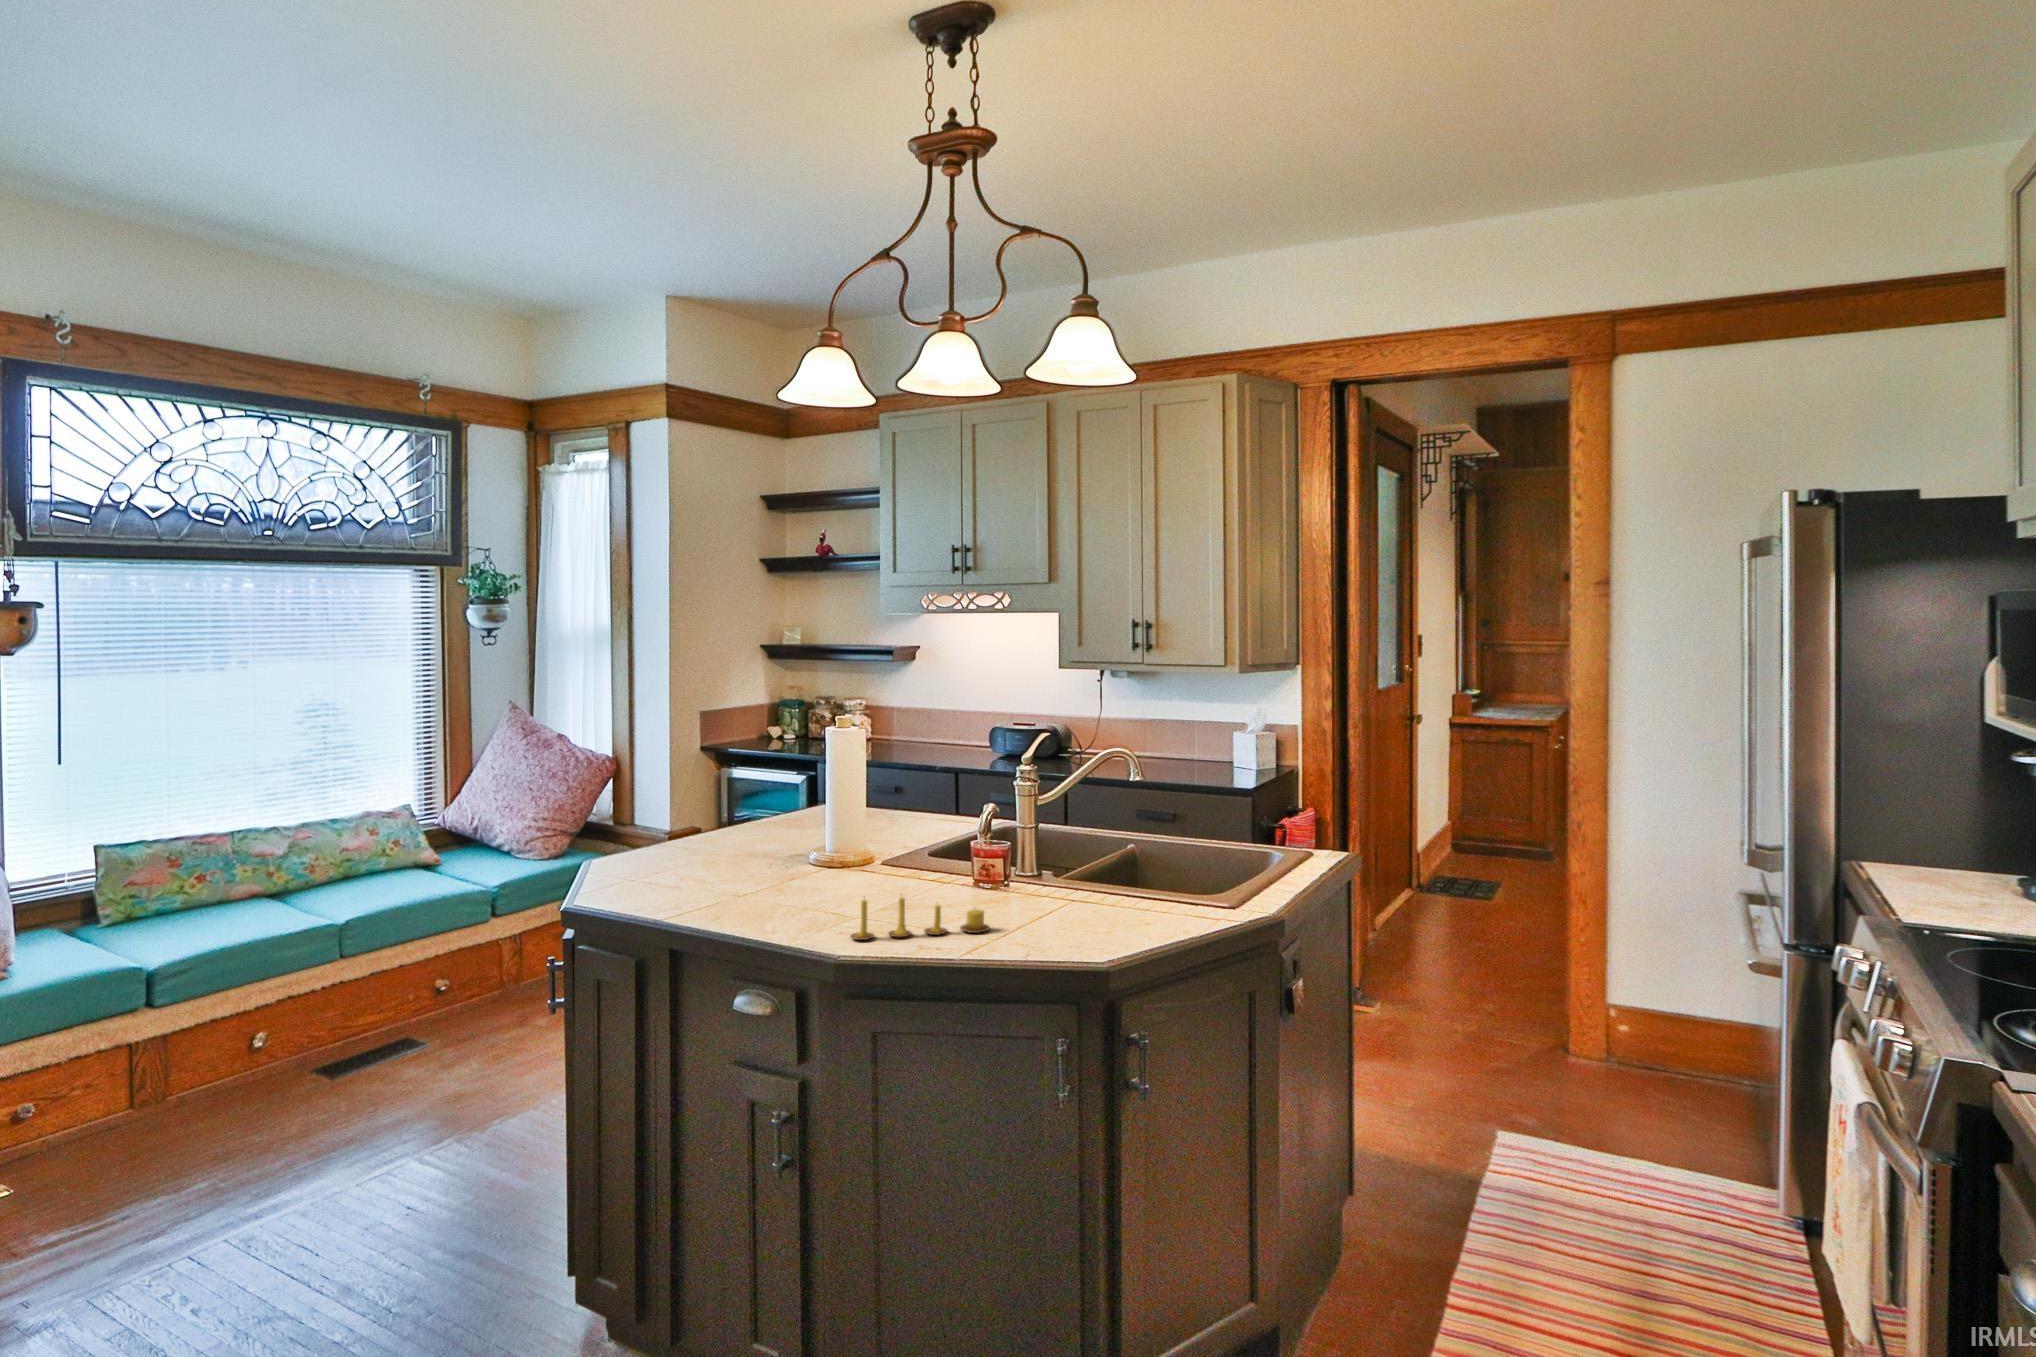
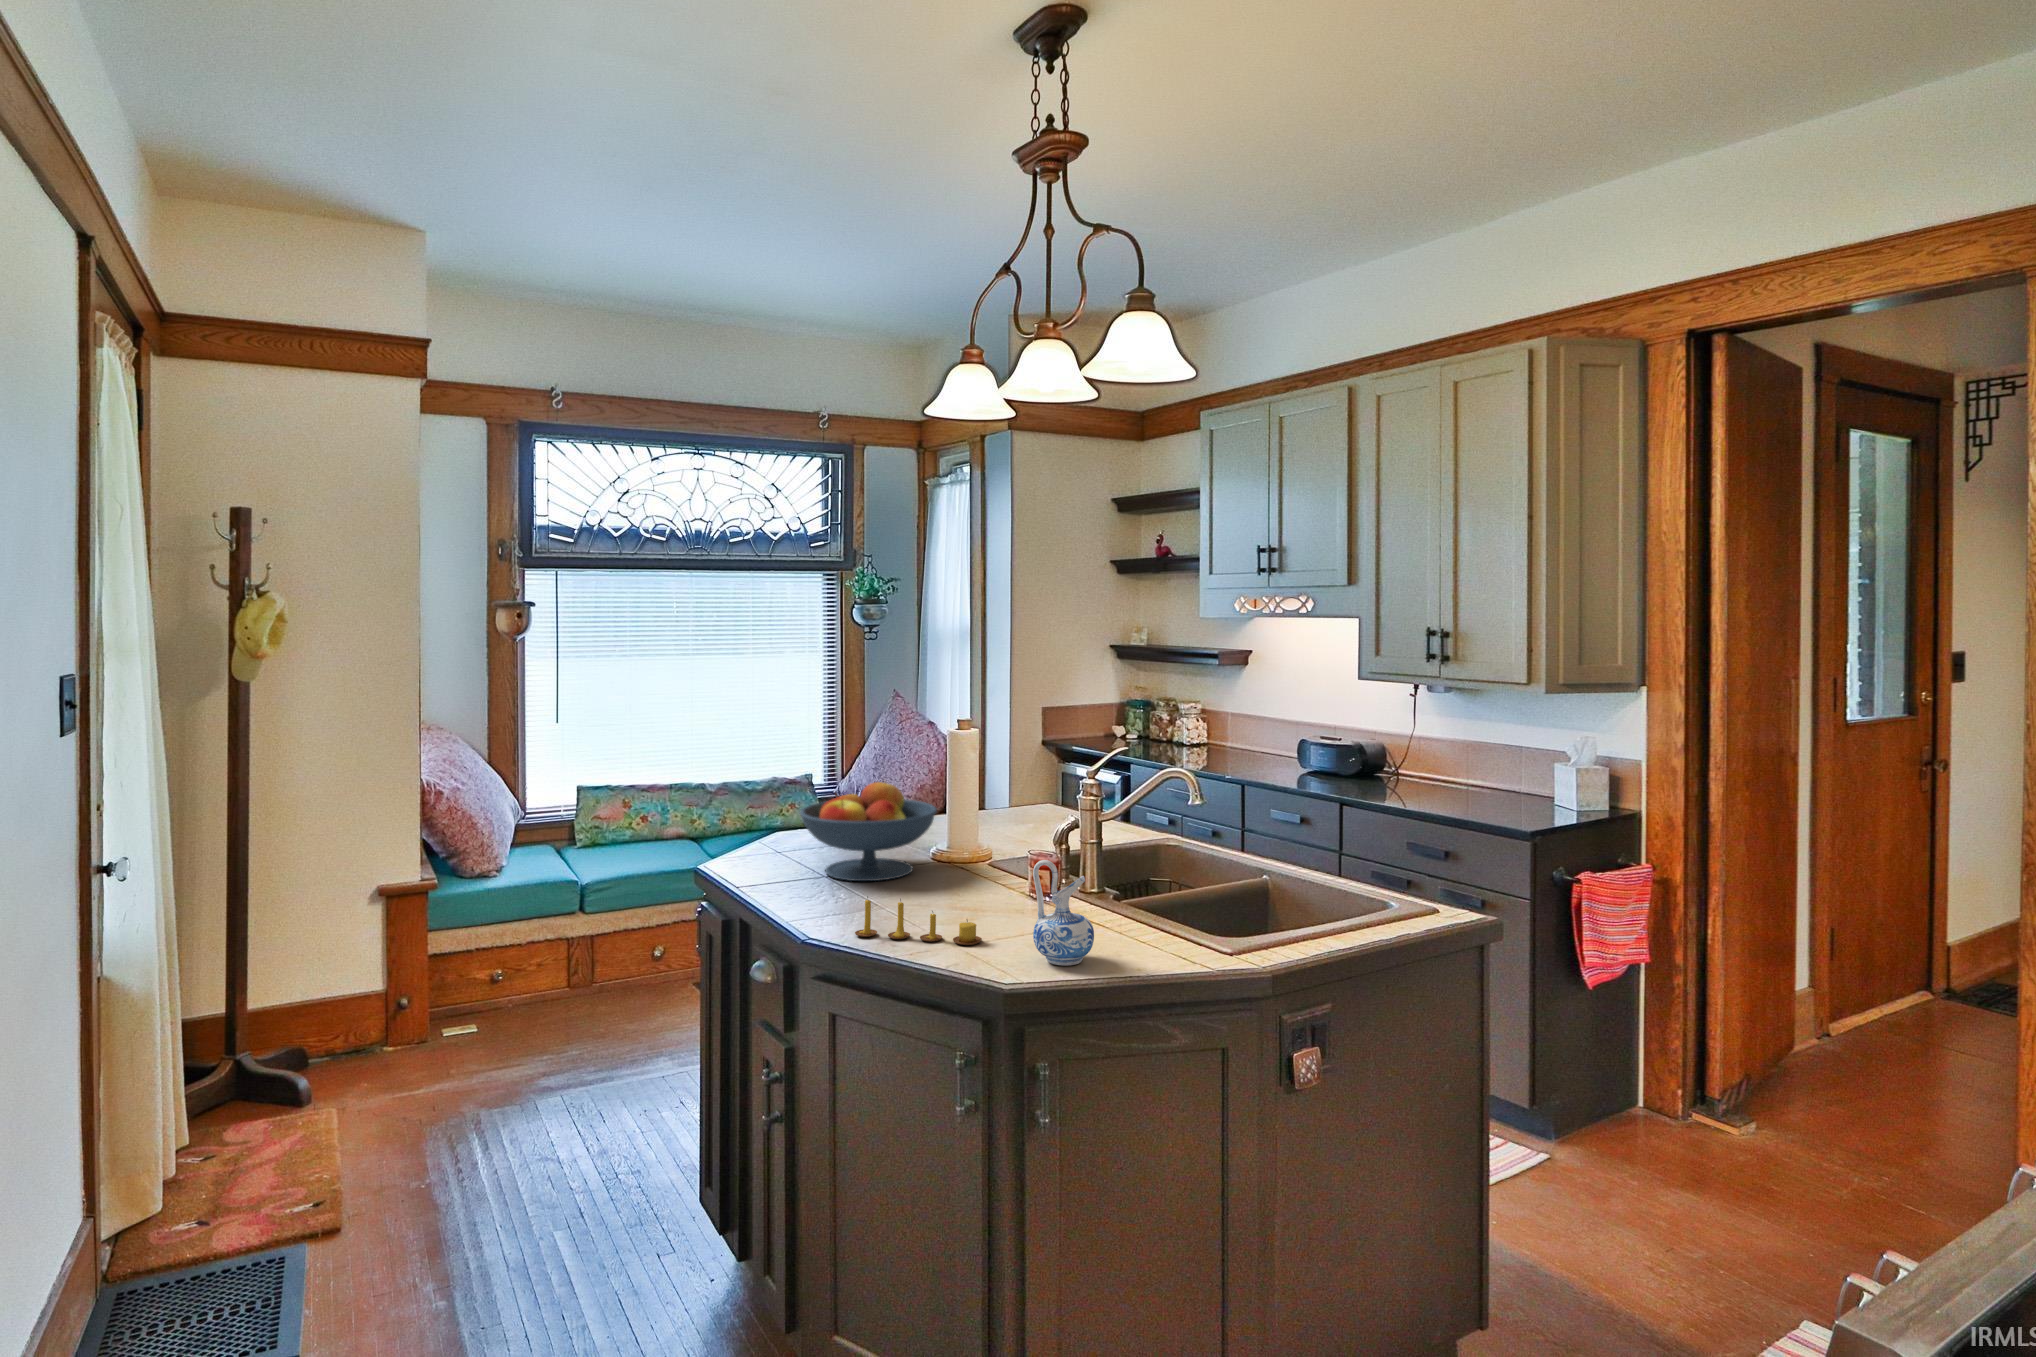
fruit bowl: none [675,780,831,892] -> present [800,782,937,881]
ceramic pitcher: none [1063,833,1124,936] -> present [1033,860,1094,966]

